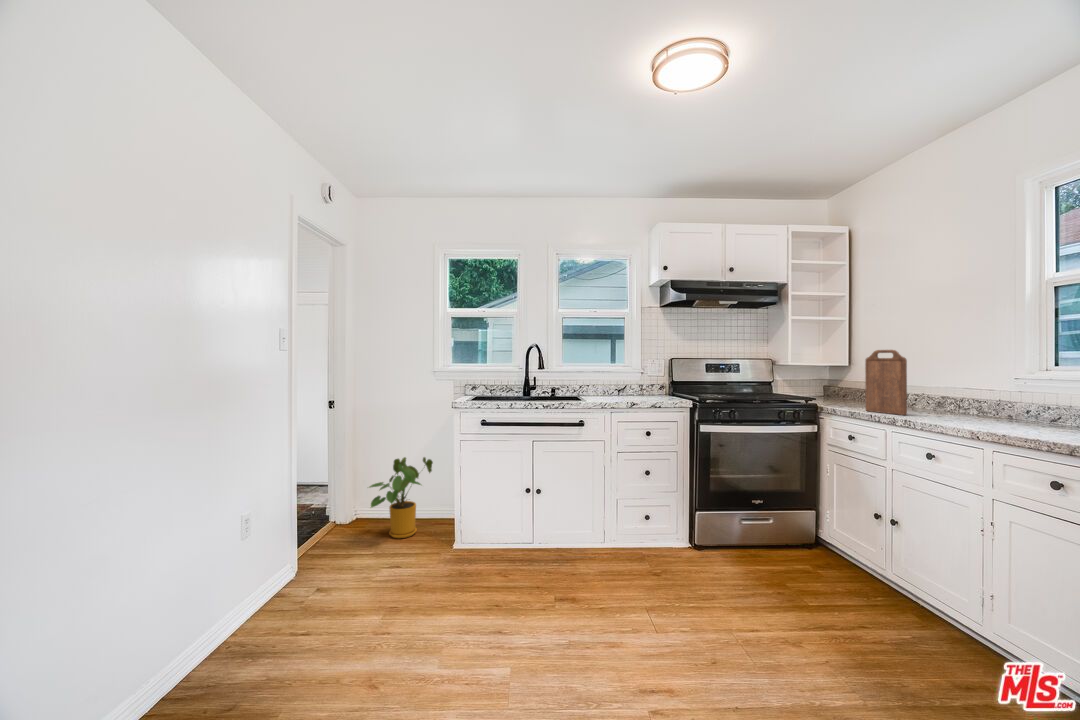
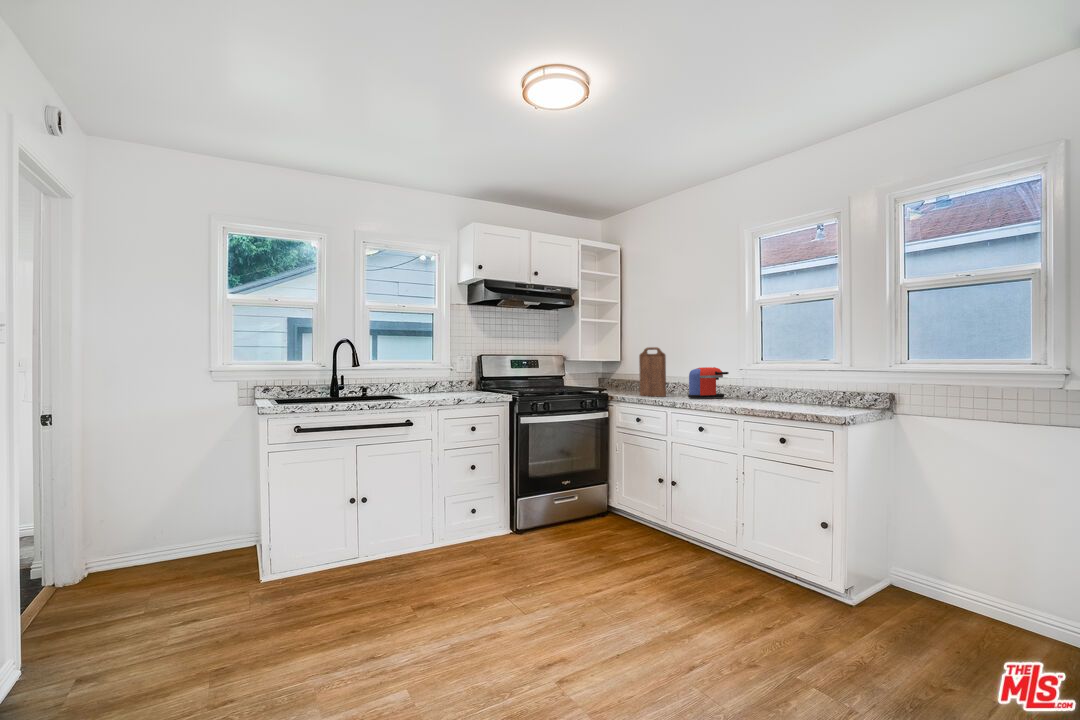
coffee maker: none [943,379,1026,425] -> present [688,367,729,399]
house plant: present [370,457,433,538] -> none [123,483,209,591]

